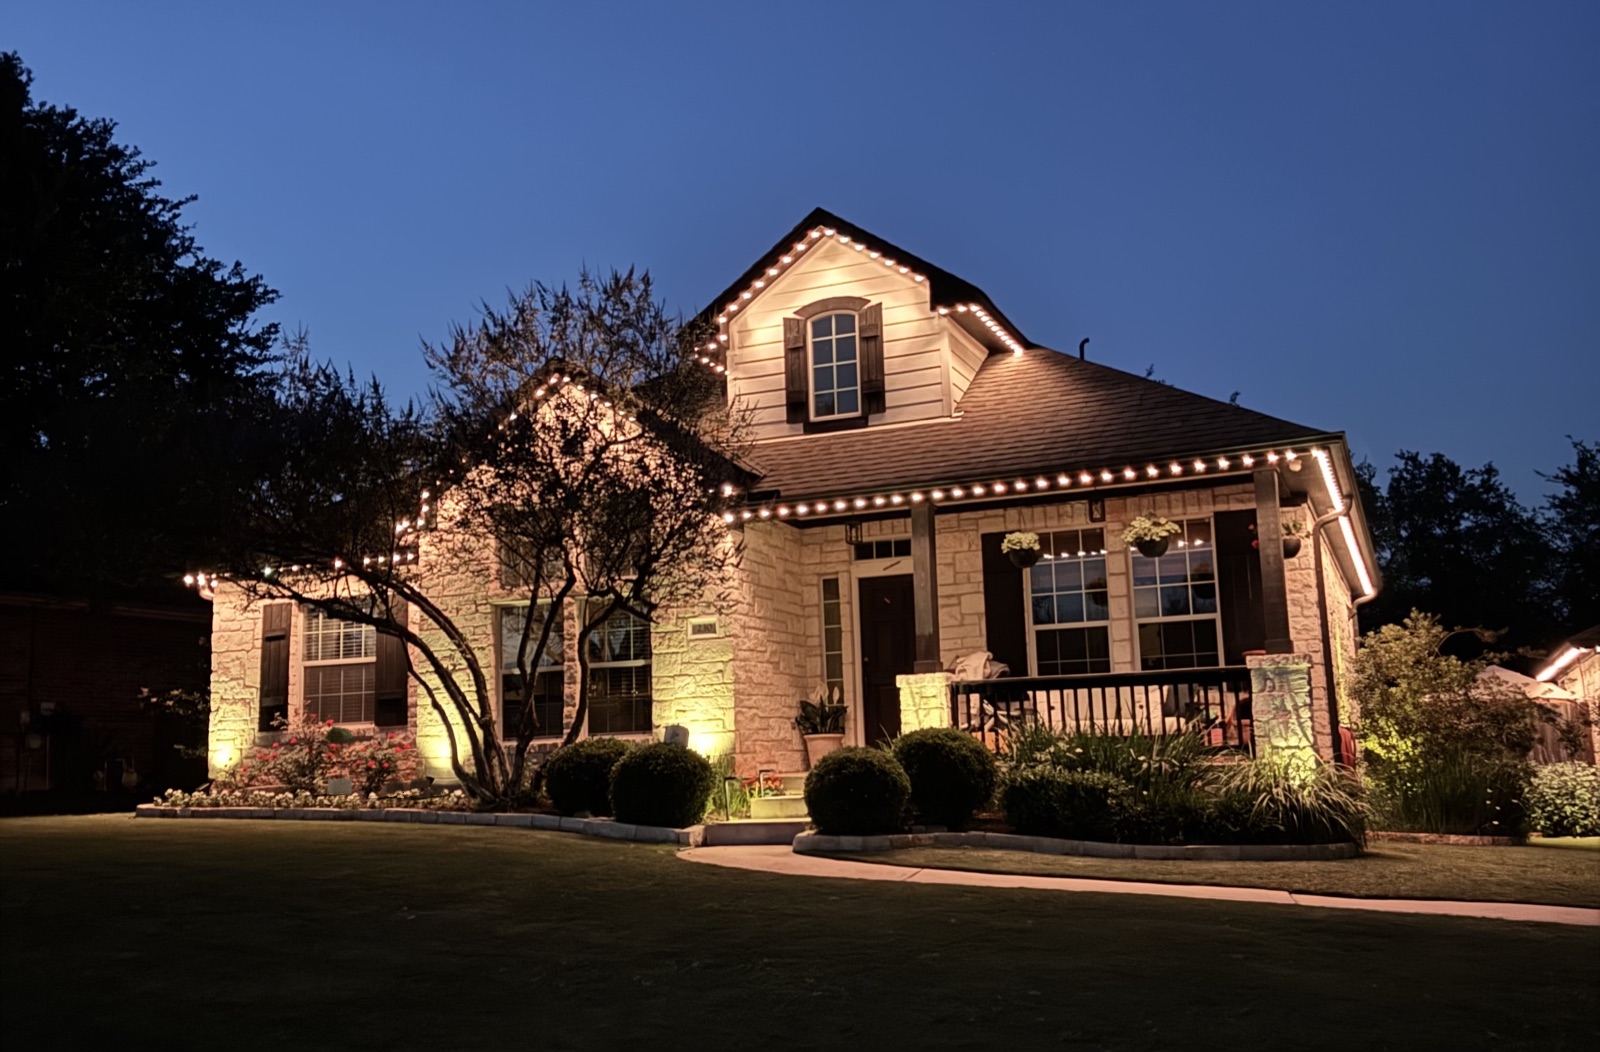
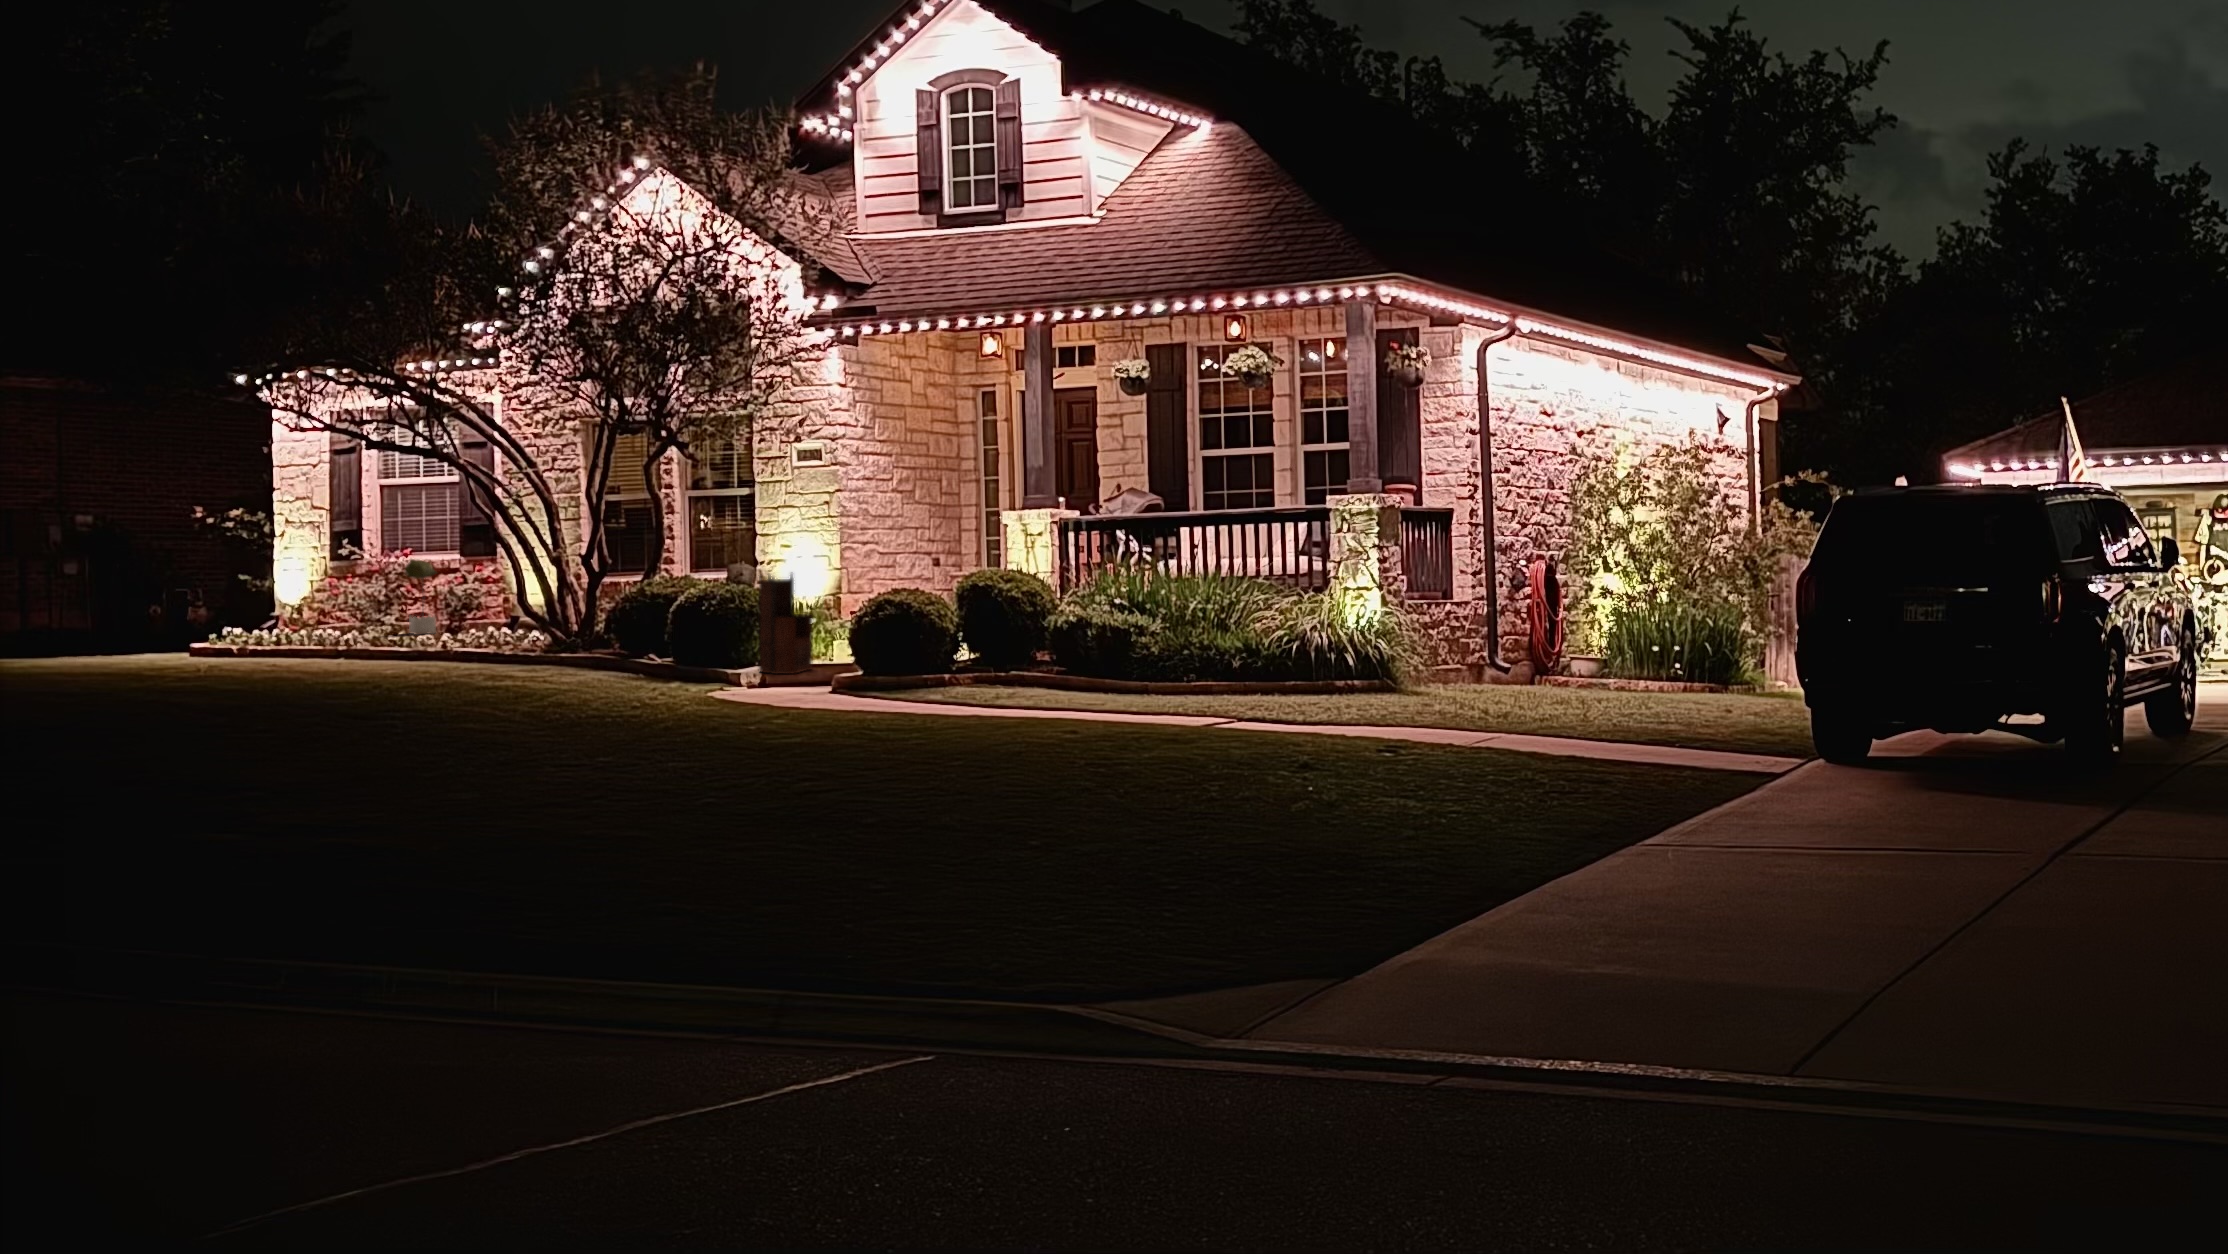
armchair: none [698,728,751,833] -> present [758,574,813,674]
woven basket: present [385,778,445,799] -> none [472,614,540,638]

